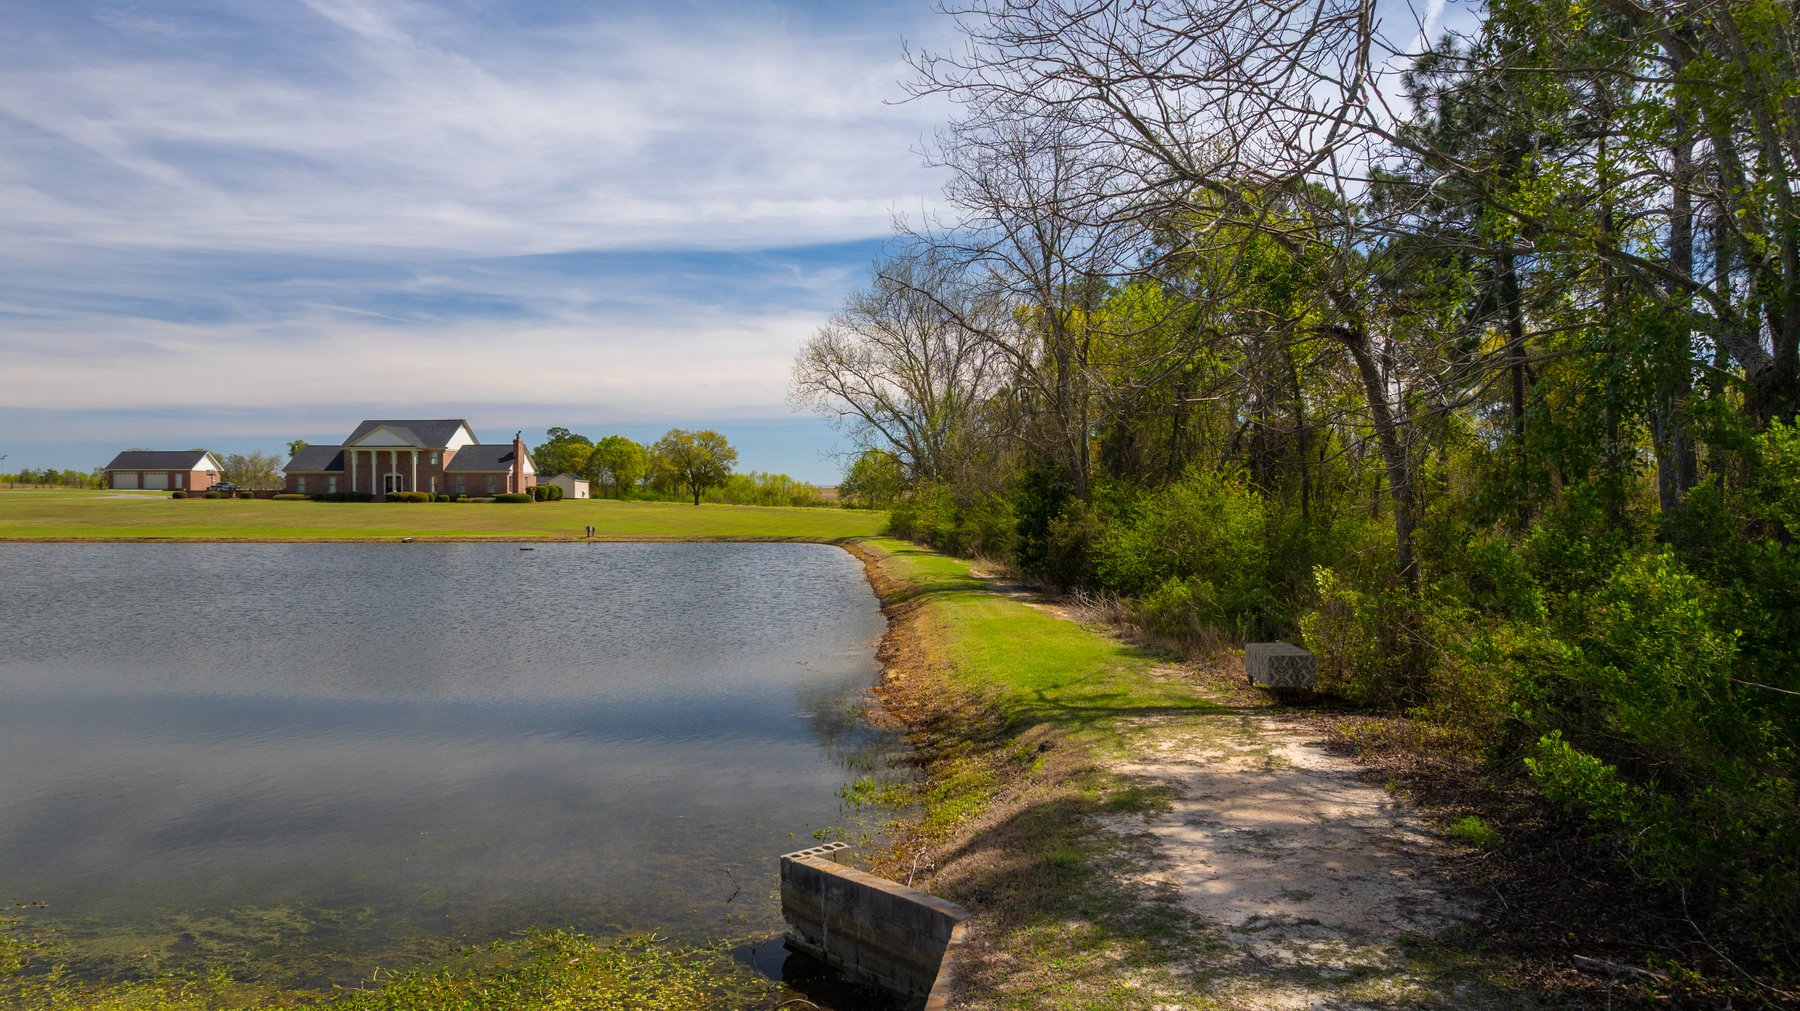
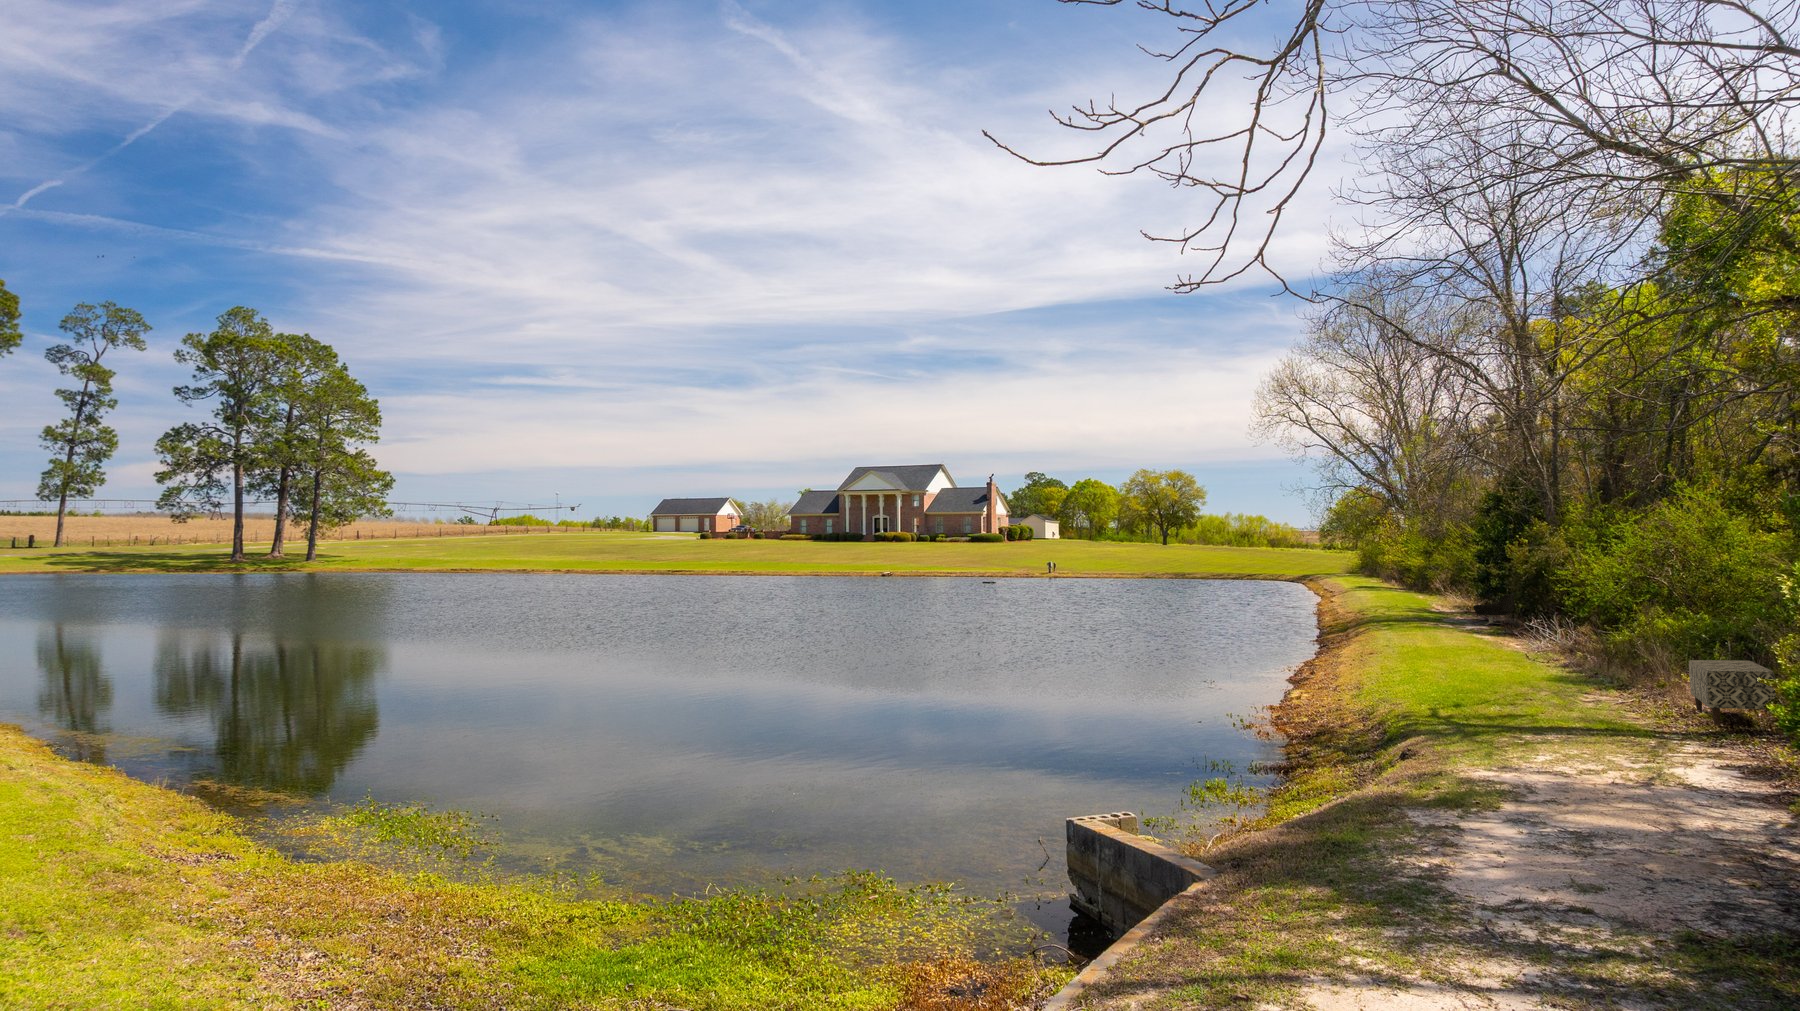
lounge chair: none [1020,566,1054,594] -> present [1473,594,1514,625]

